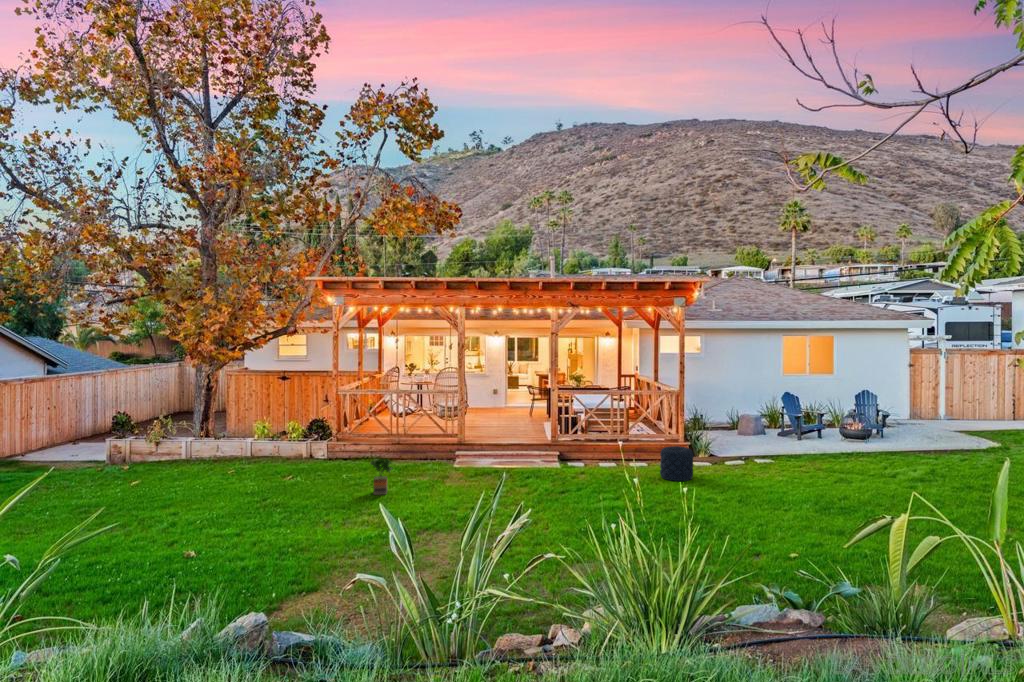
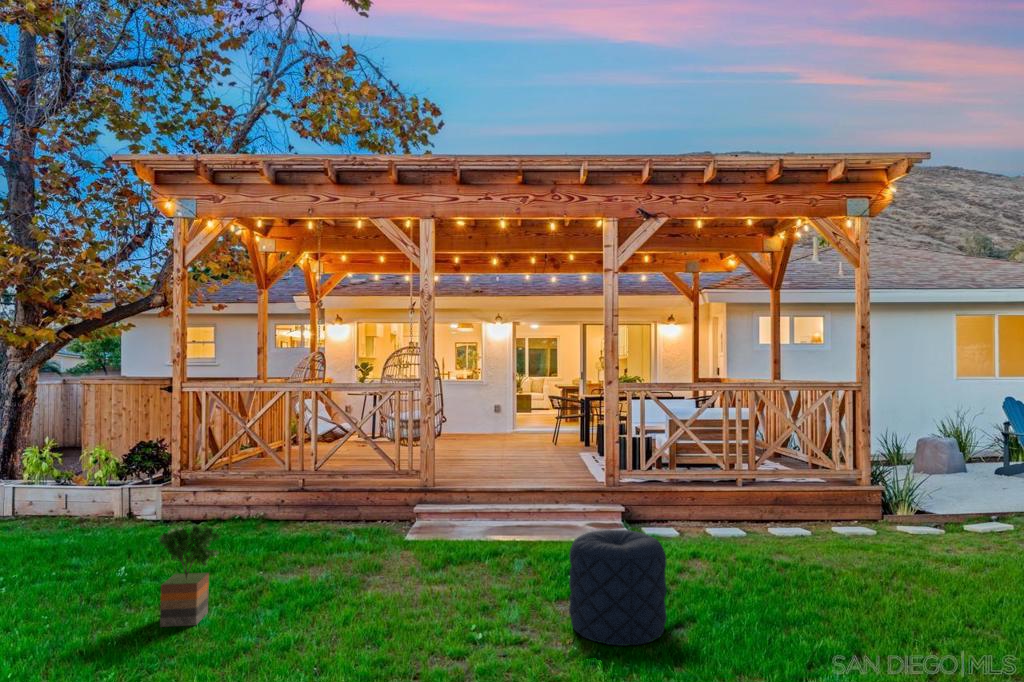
pouf: present [660,446,693,481] -> present [569,530,667,646]

